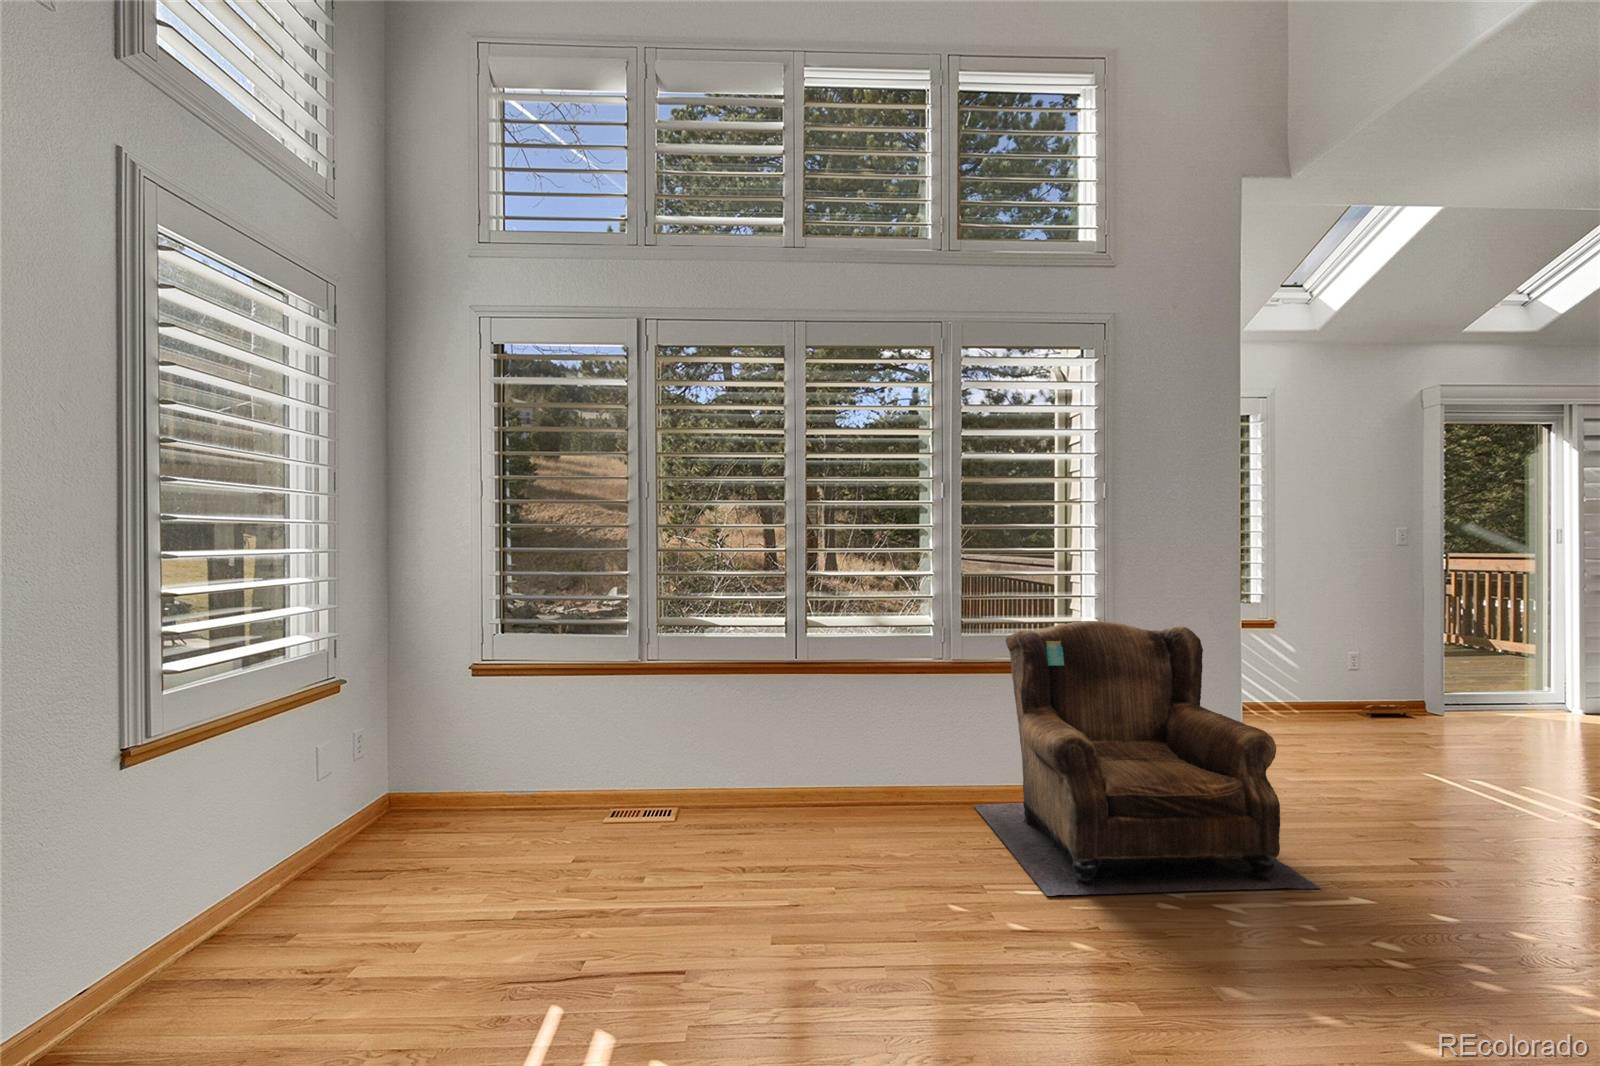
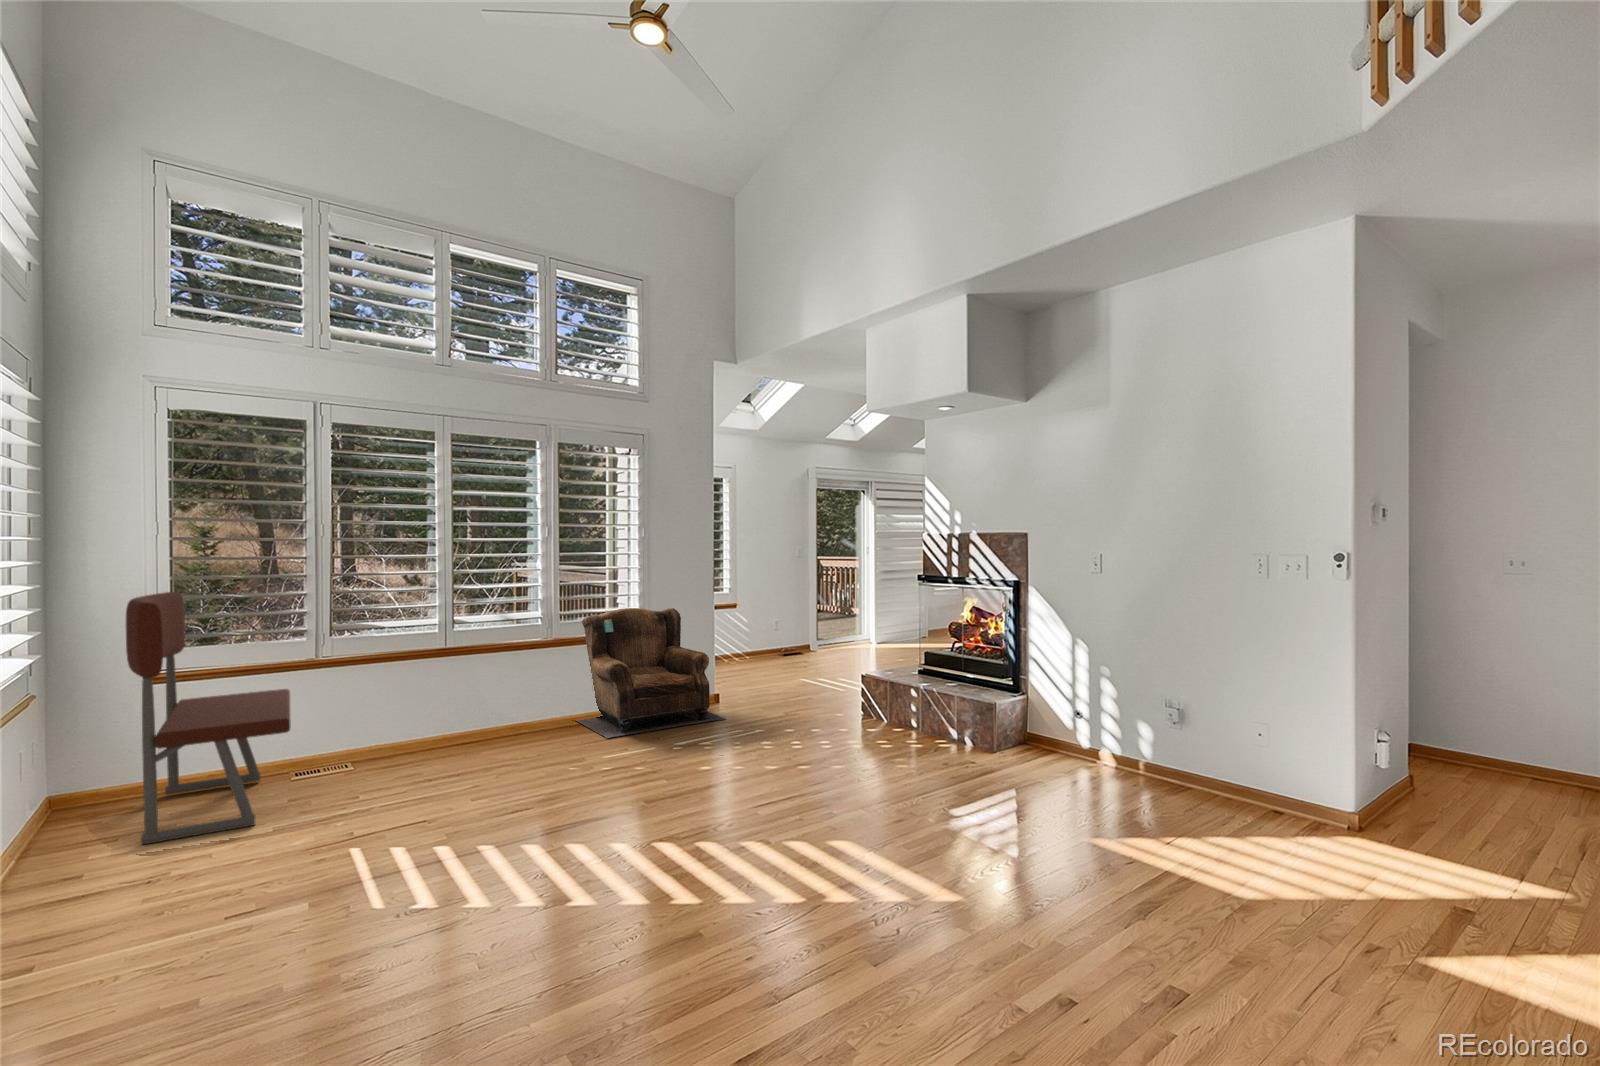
bench: none [121,551,505,1025] -> present [126,592,291,844]

